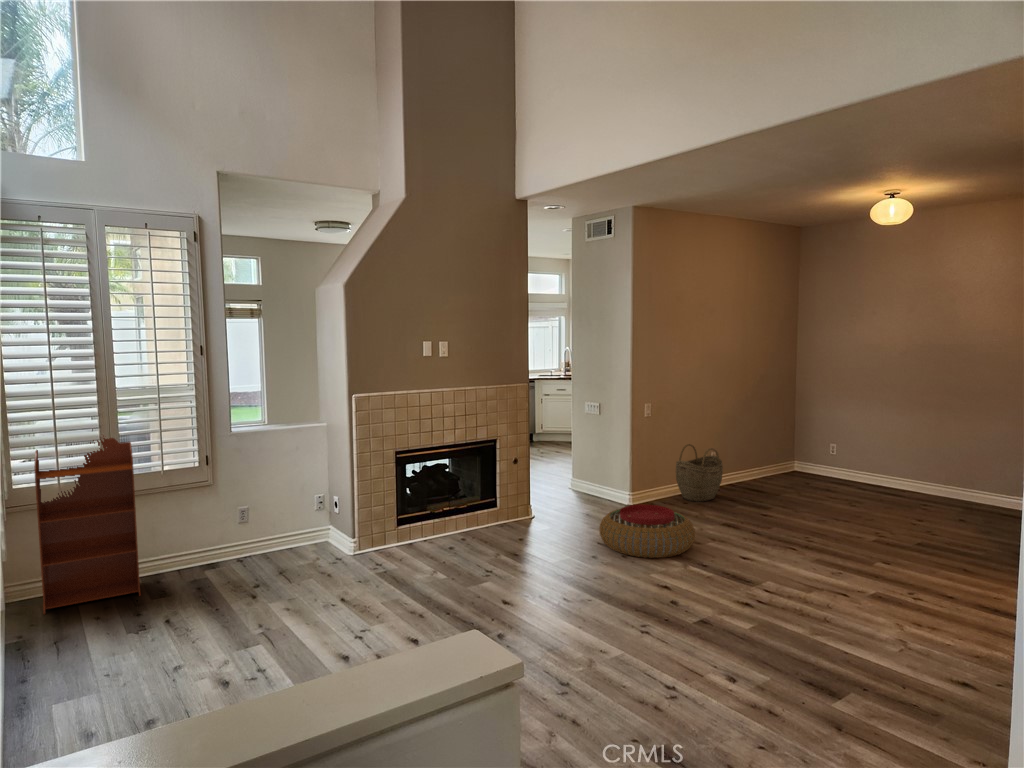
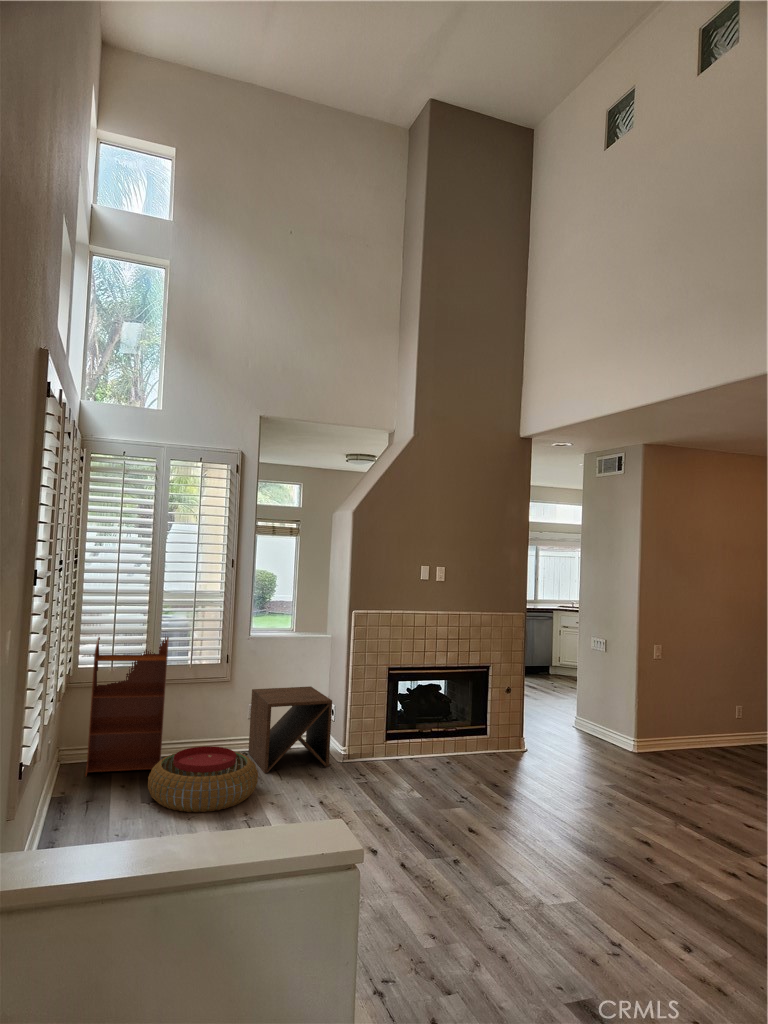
woven basket: present [676,444,723,502] -> none [688,693,744,759]
side table: none [240,480,338,578] -> present [248,686,332,773]
pouf: present [600,504,695,558] -> present [148,746,258,812]

